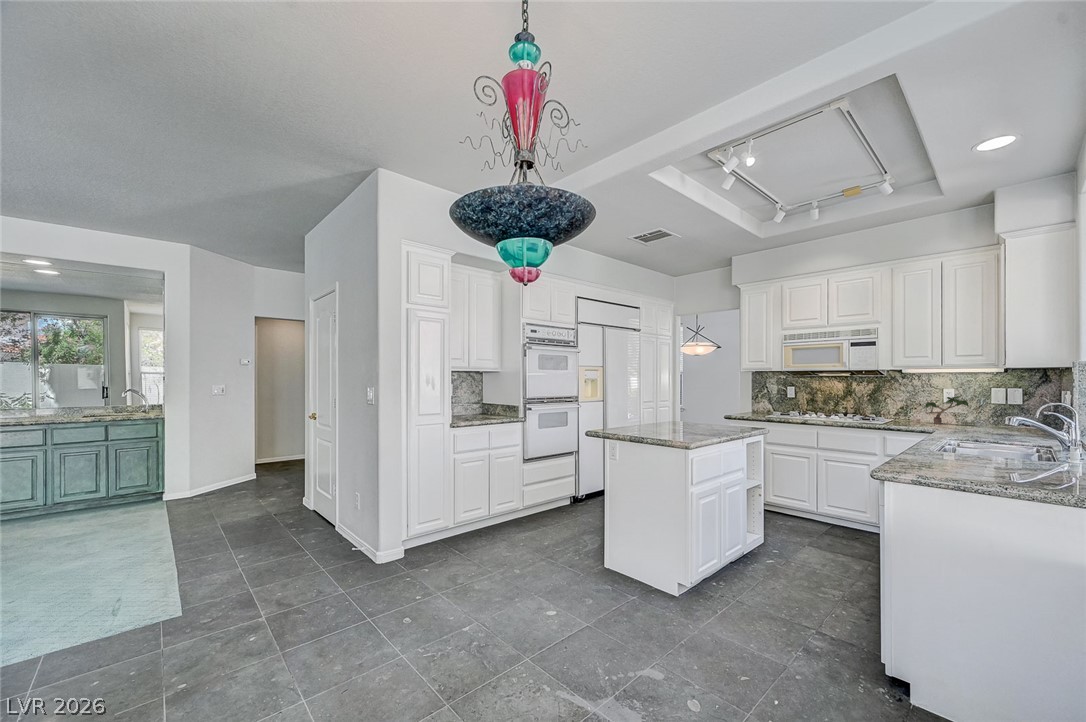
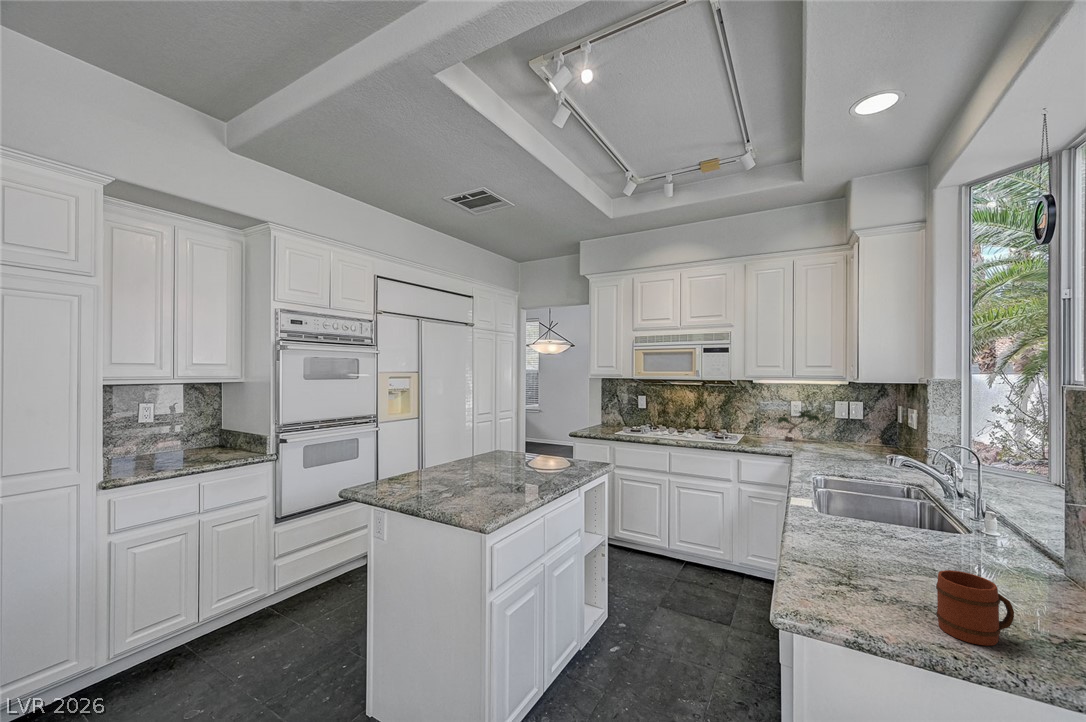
mug: none [963,448,1006,480] -> present [936,570,1014,646]

